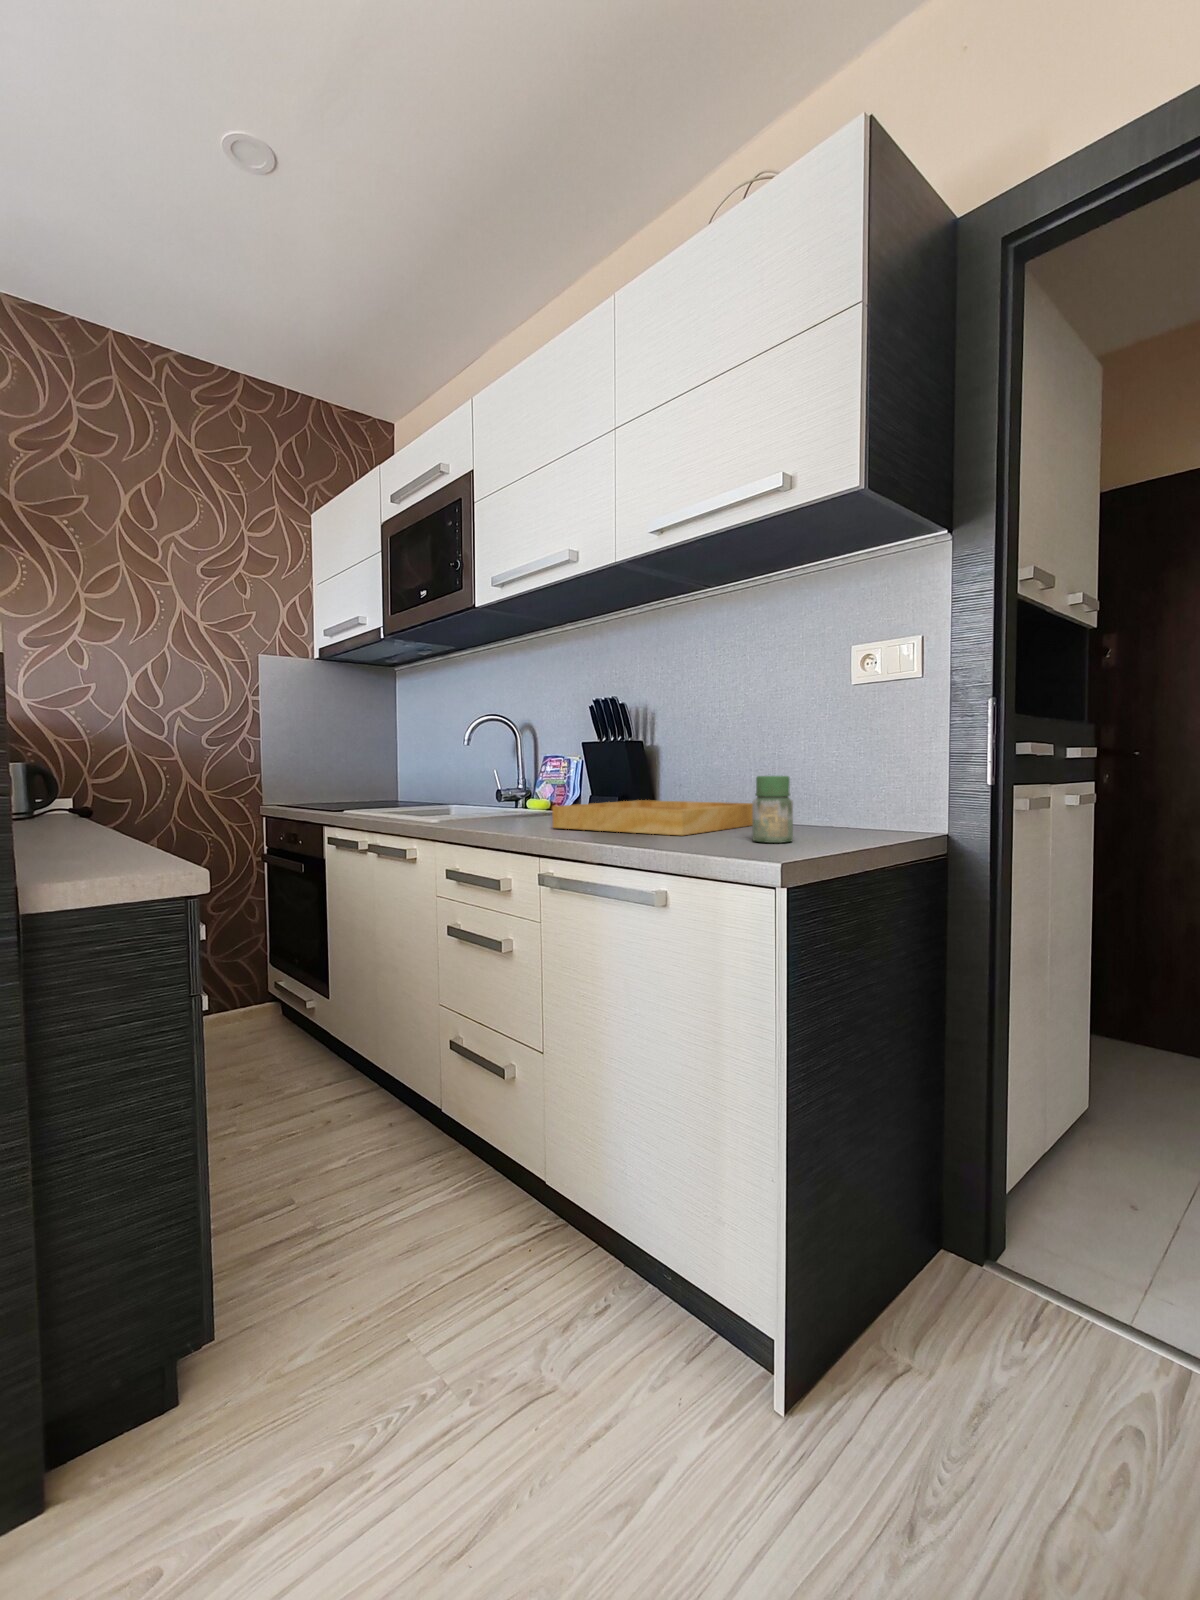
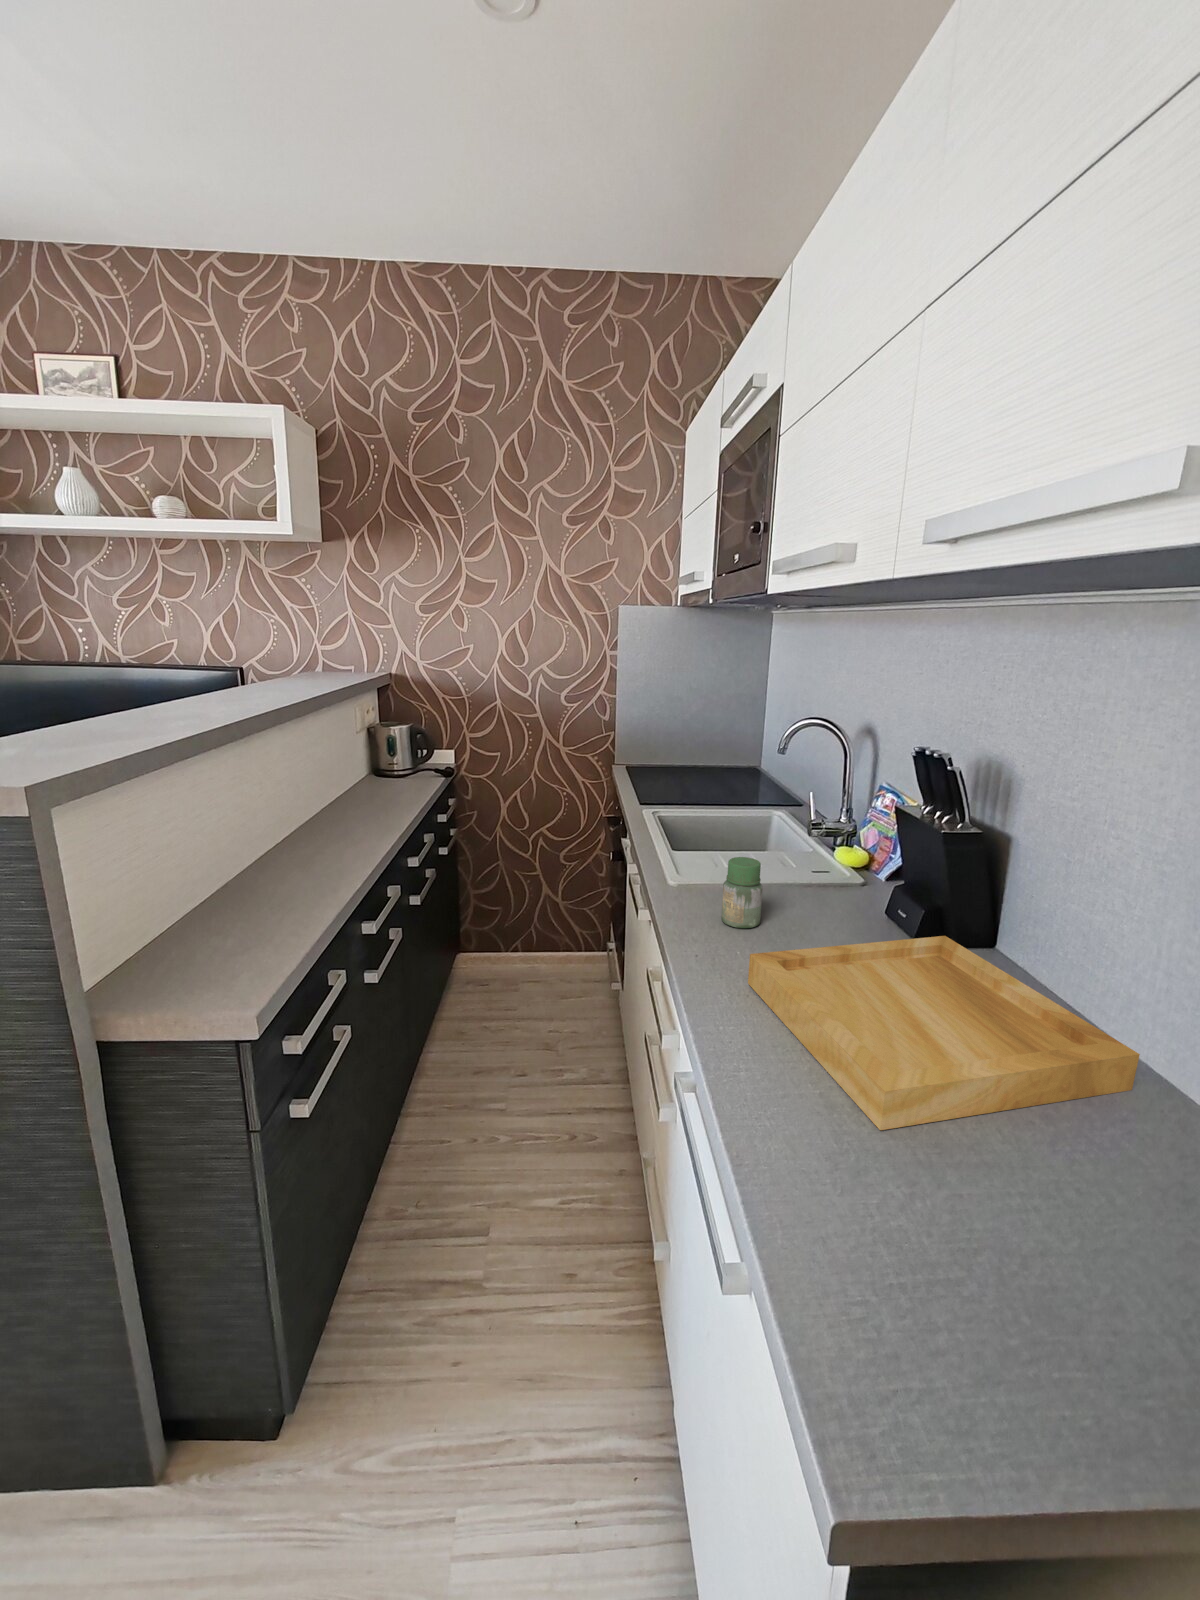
jar: present [752,776,793,843] -> present [721,857,763,928]

